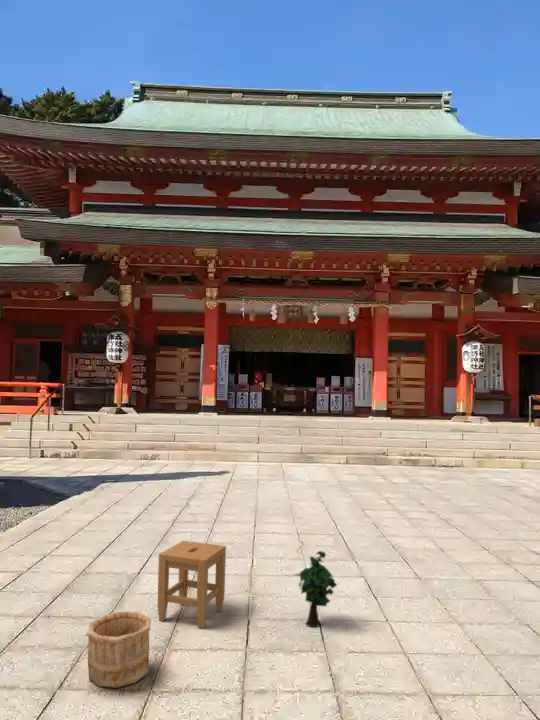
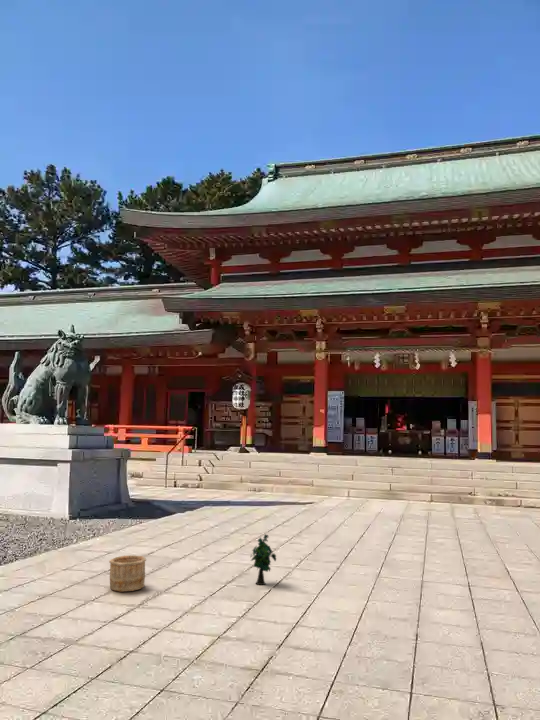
stool: present [158,541,226,628] -> none [168,526,215,578]

